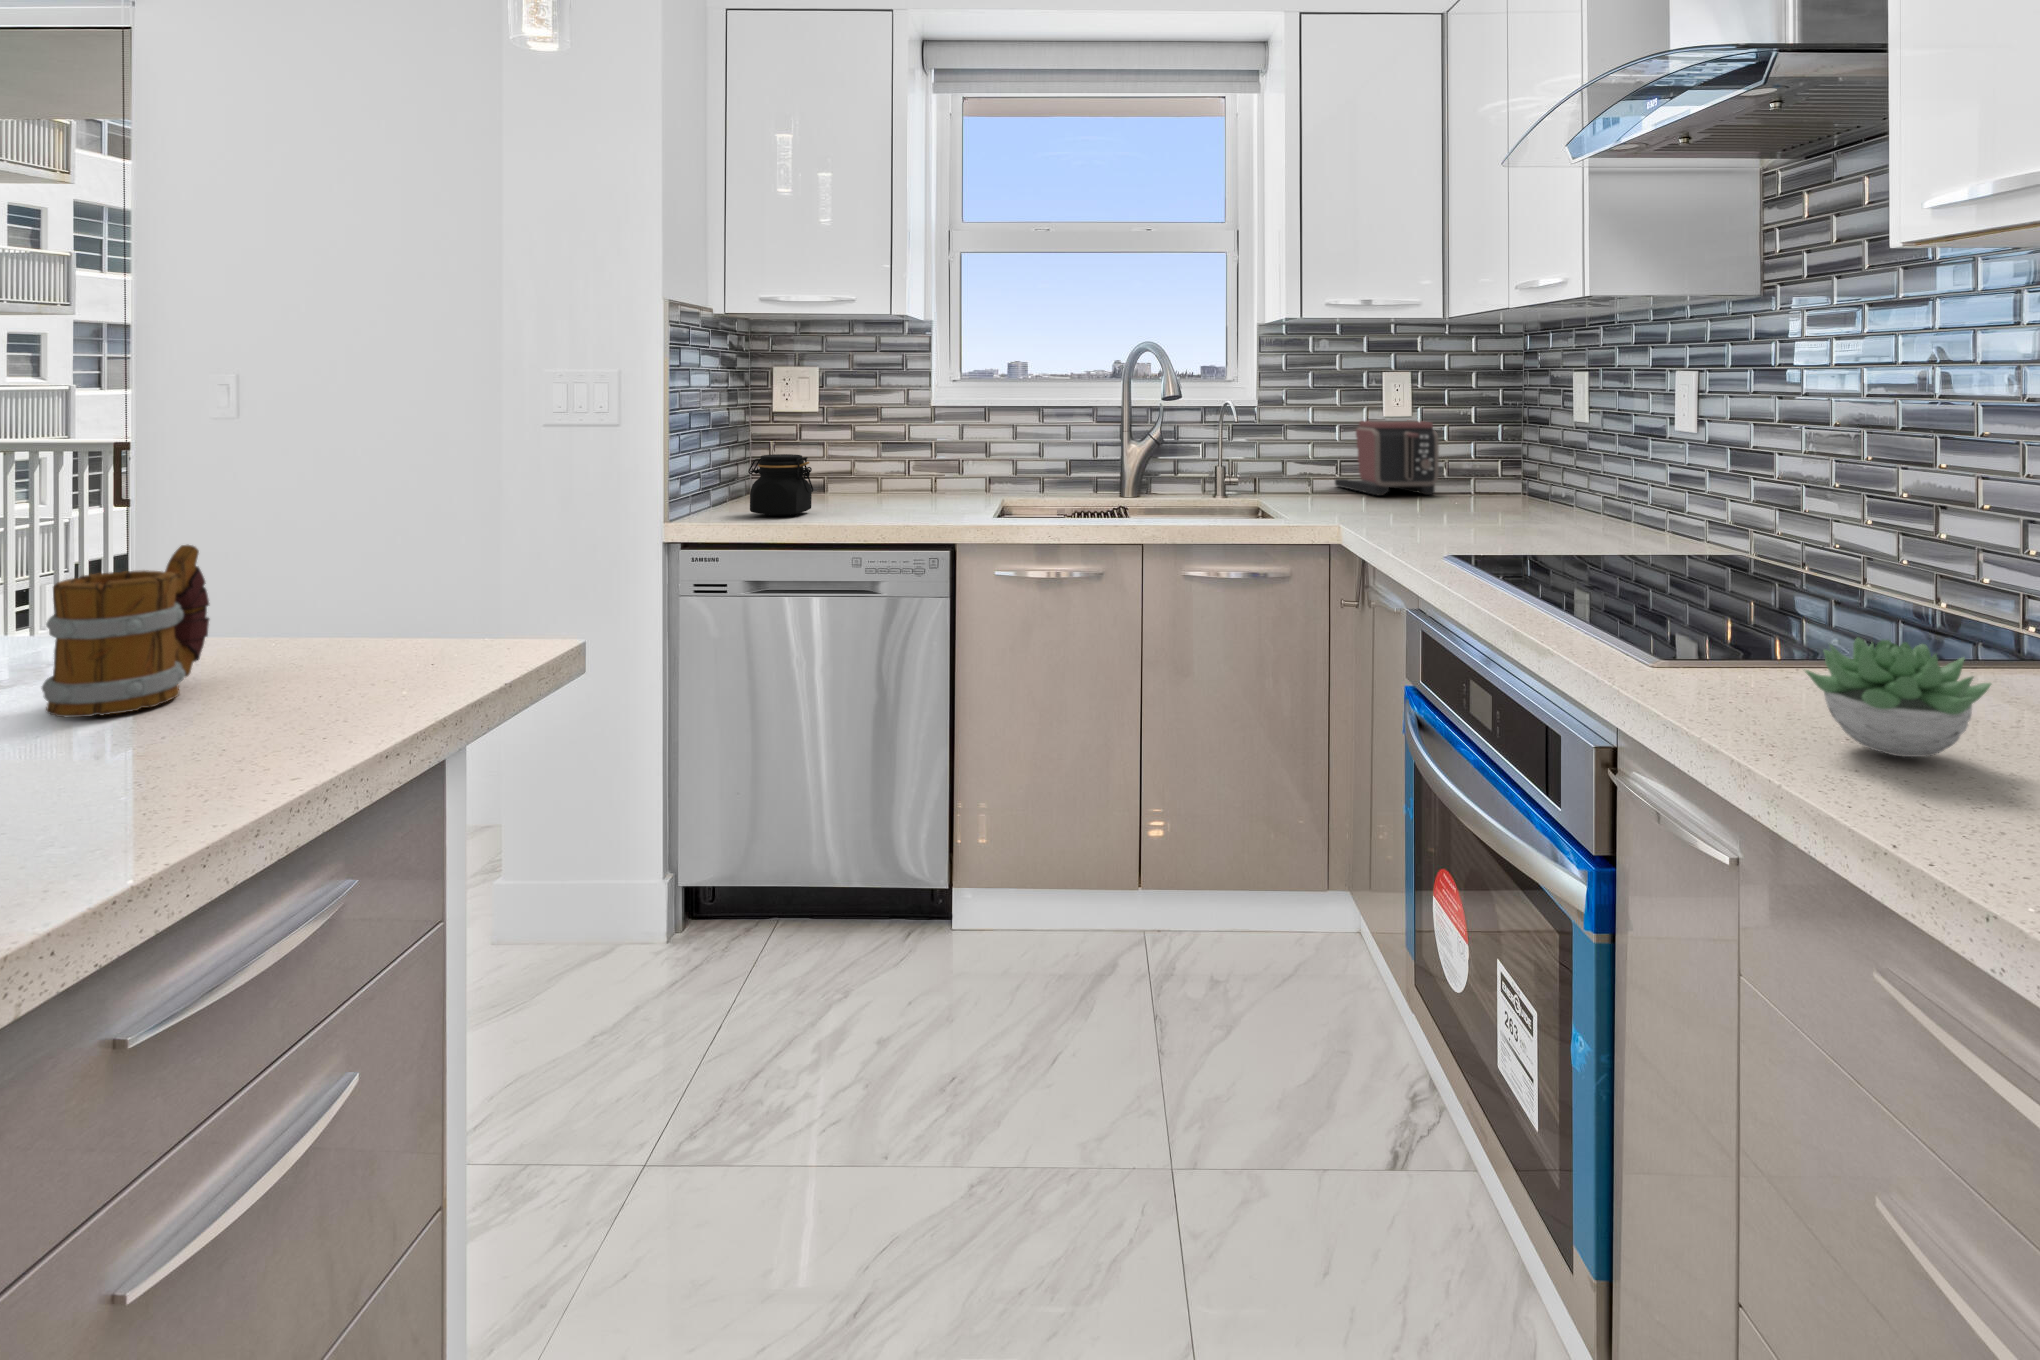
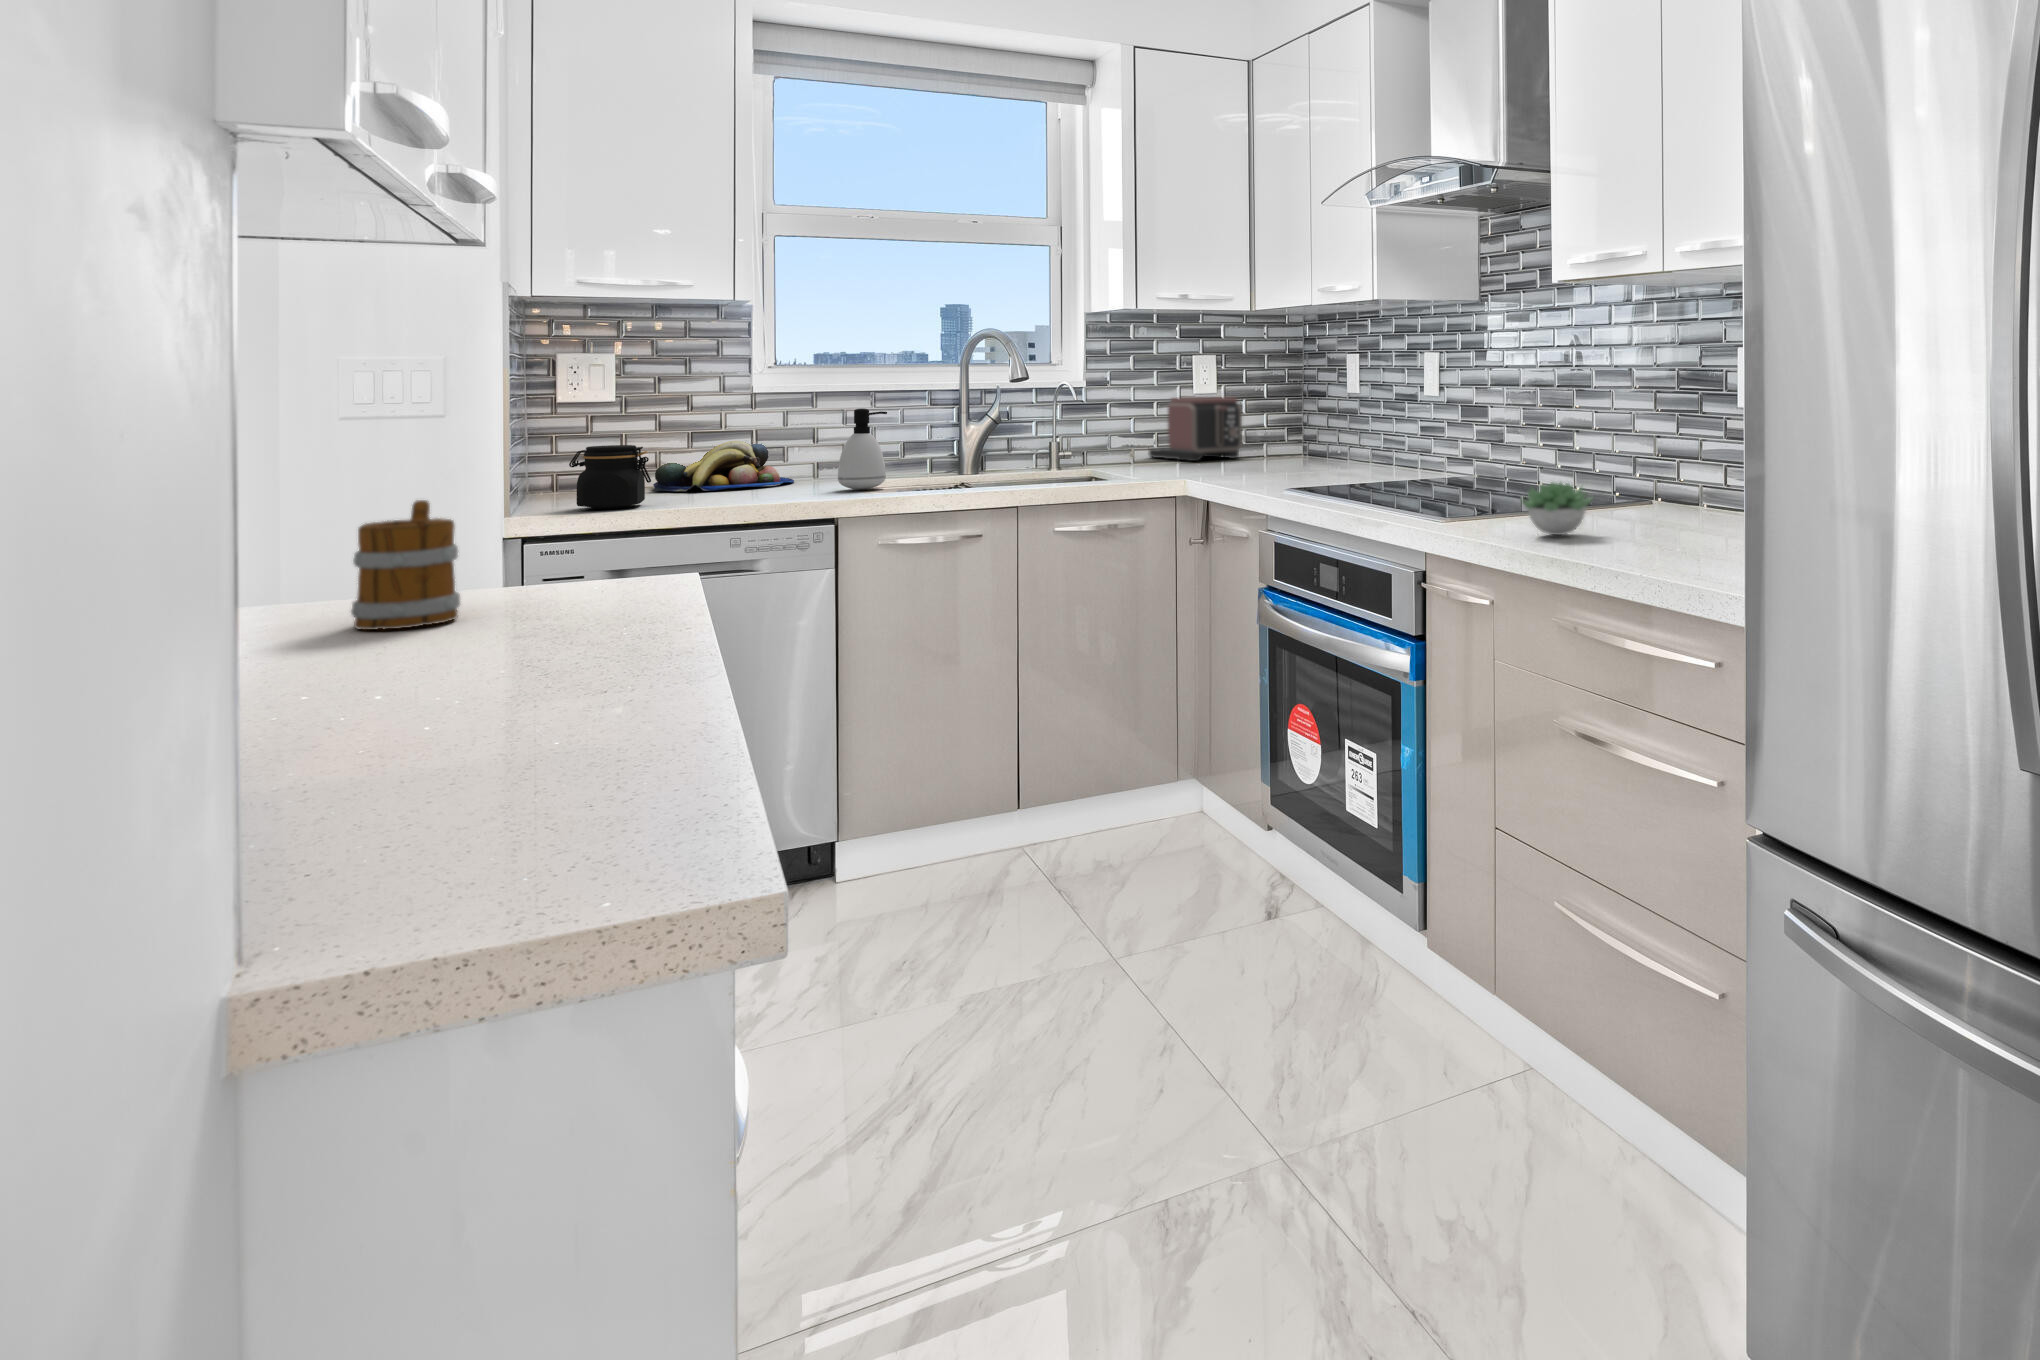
soap dispenser: none [982,425,1029,510] -> present [838,409,887,490]
fruit bowl: none [849,452,972,500] -> present [653,441,794,491]

